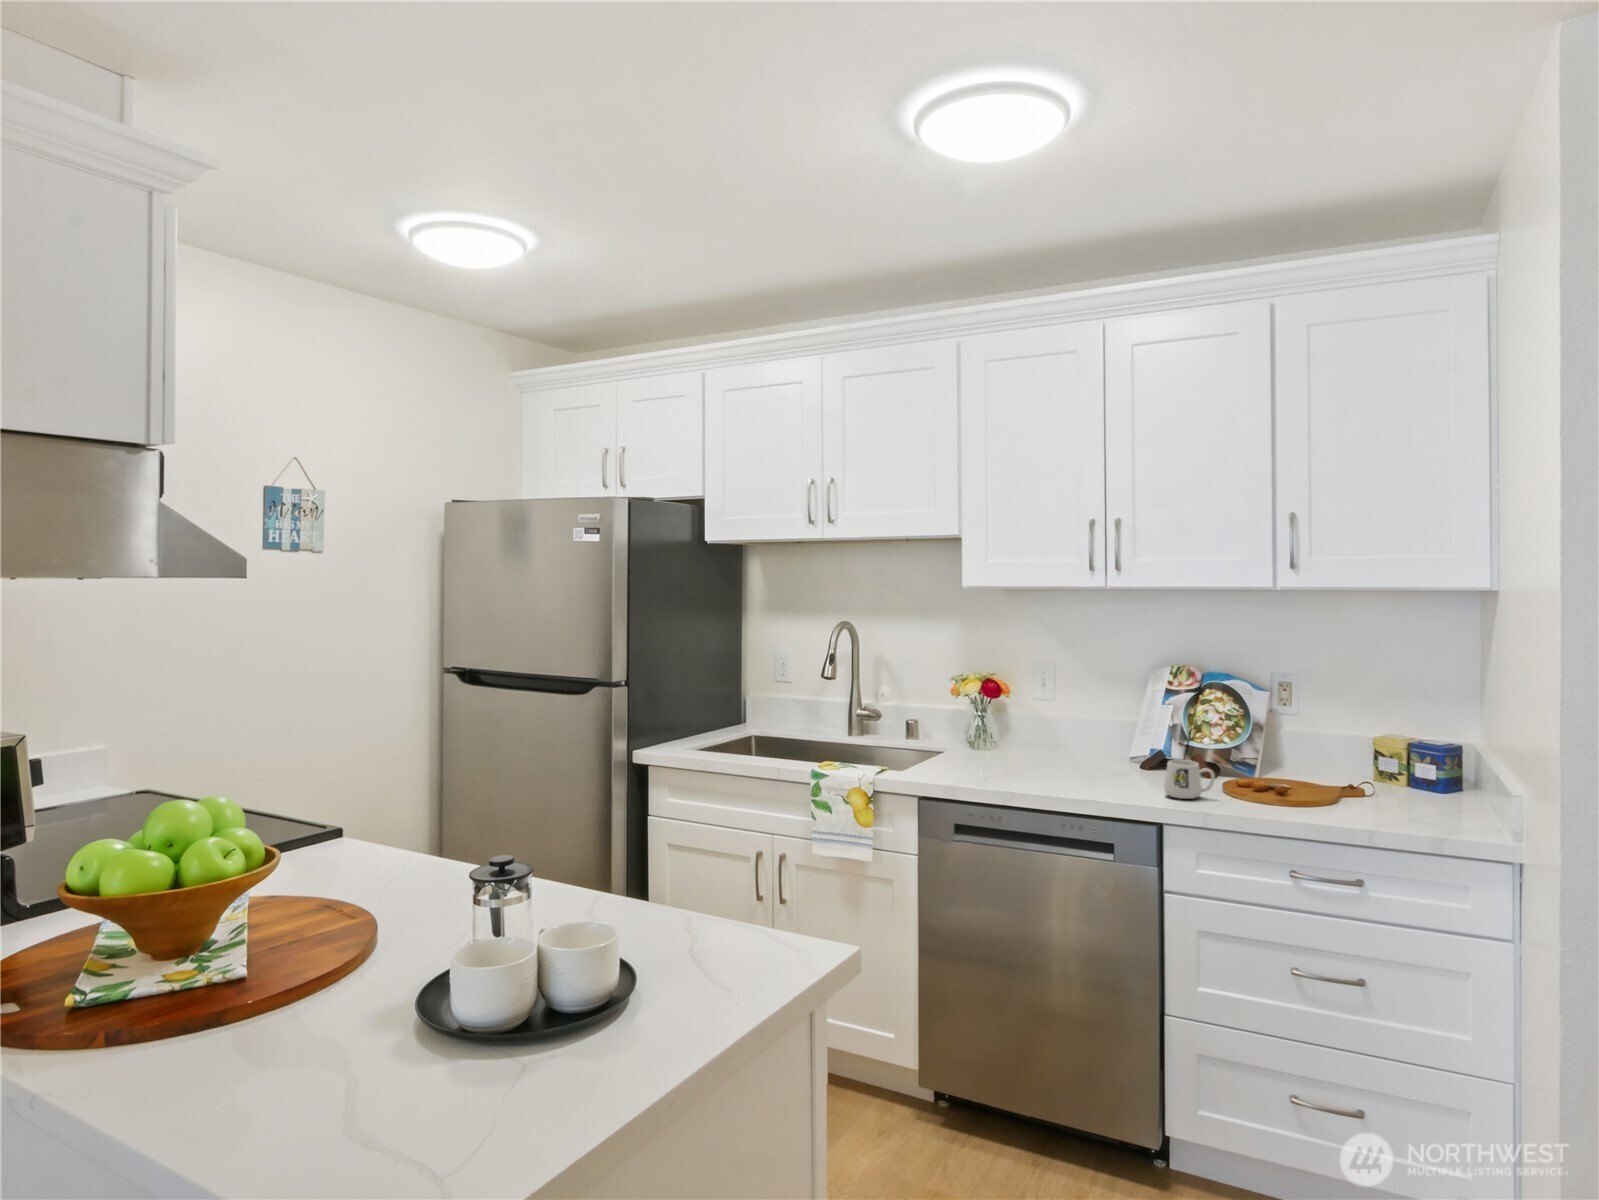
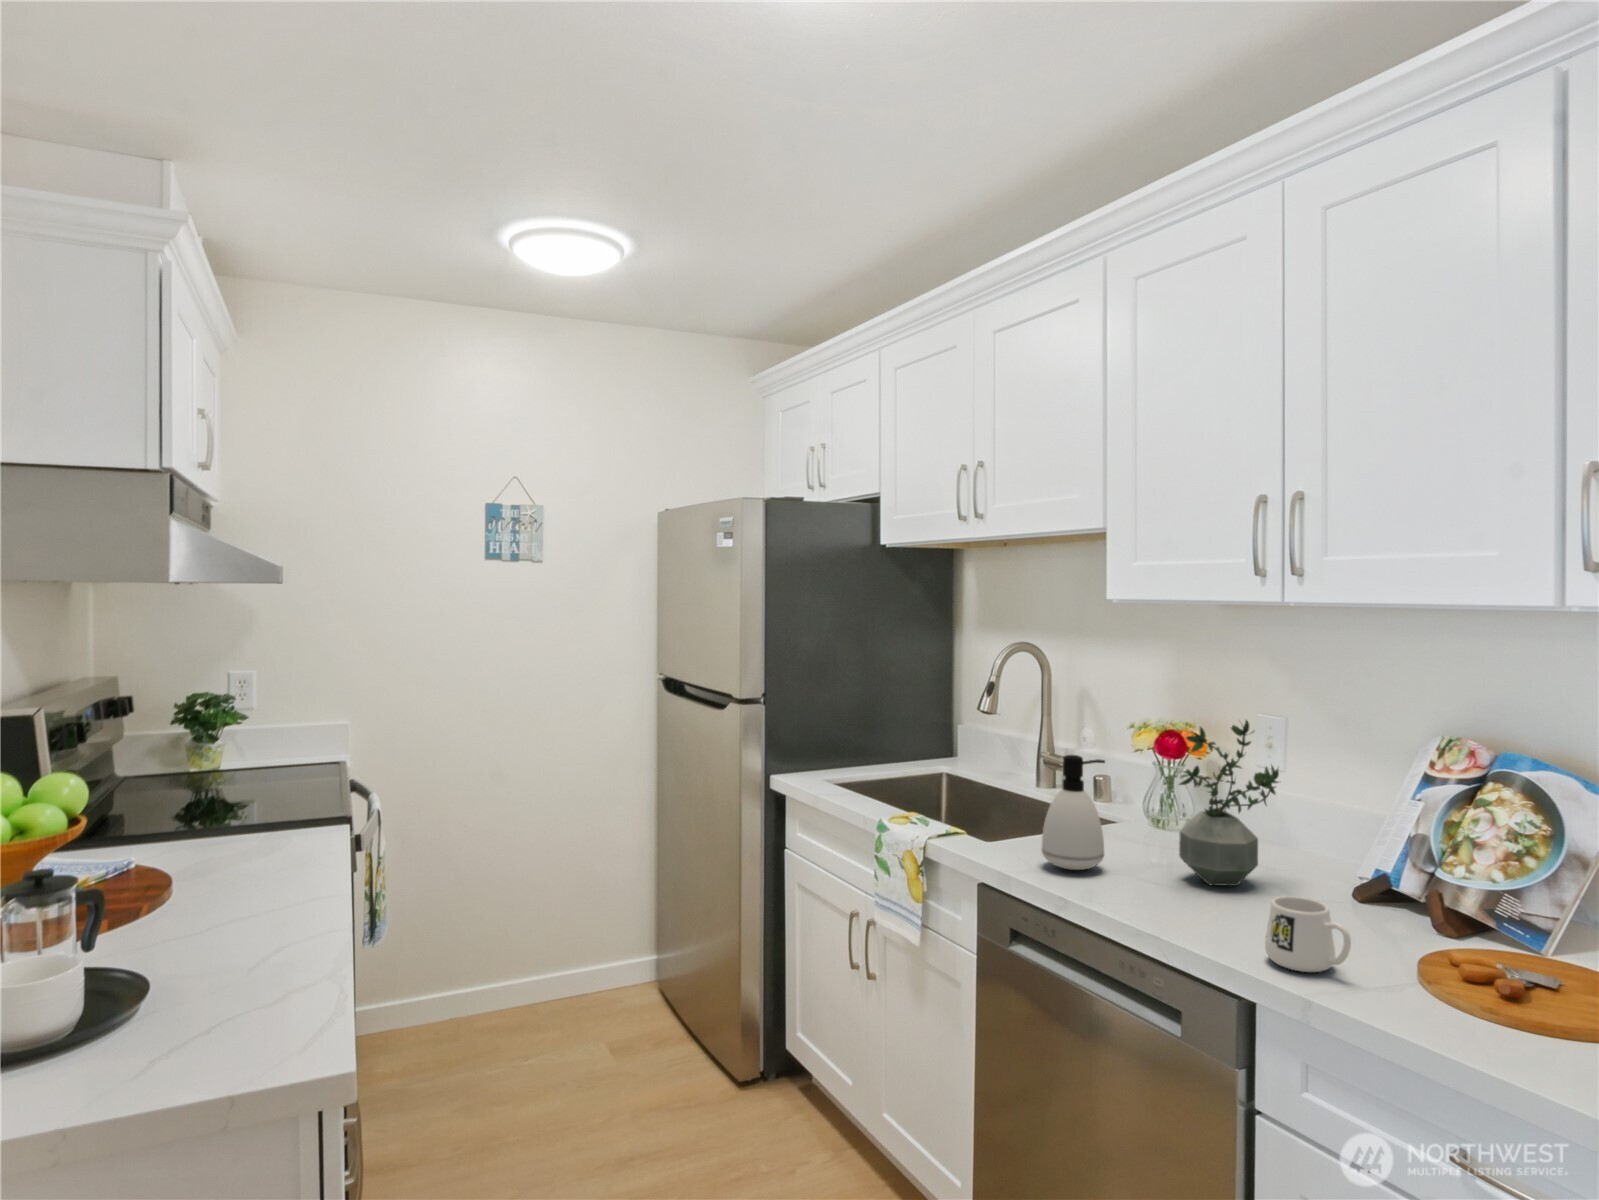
potted plant: none [1050,665,1107,773] -> present [1179,720,1279,886]
soap dispenser: none [968,698,1010,777] -> present [1042,755,1105,870]

